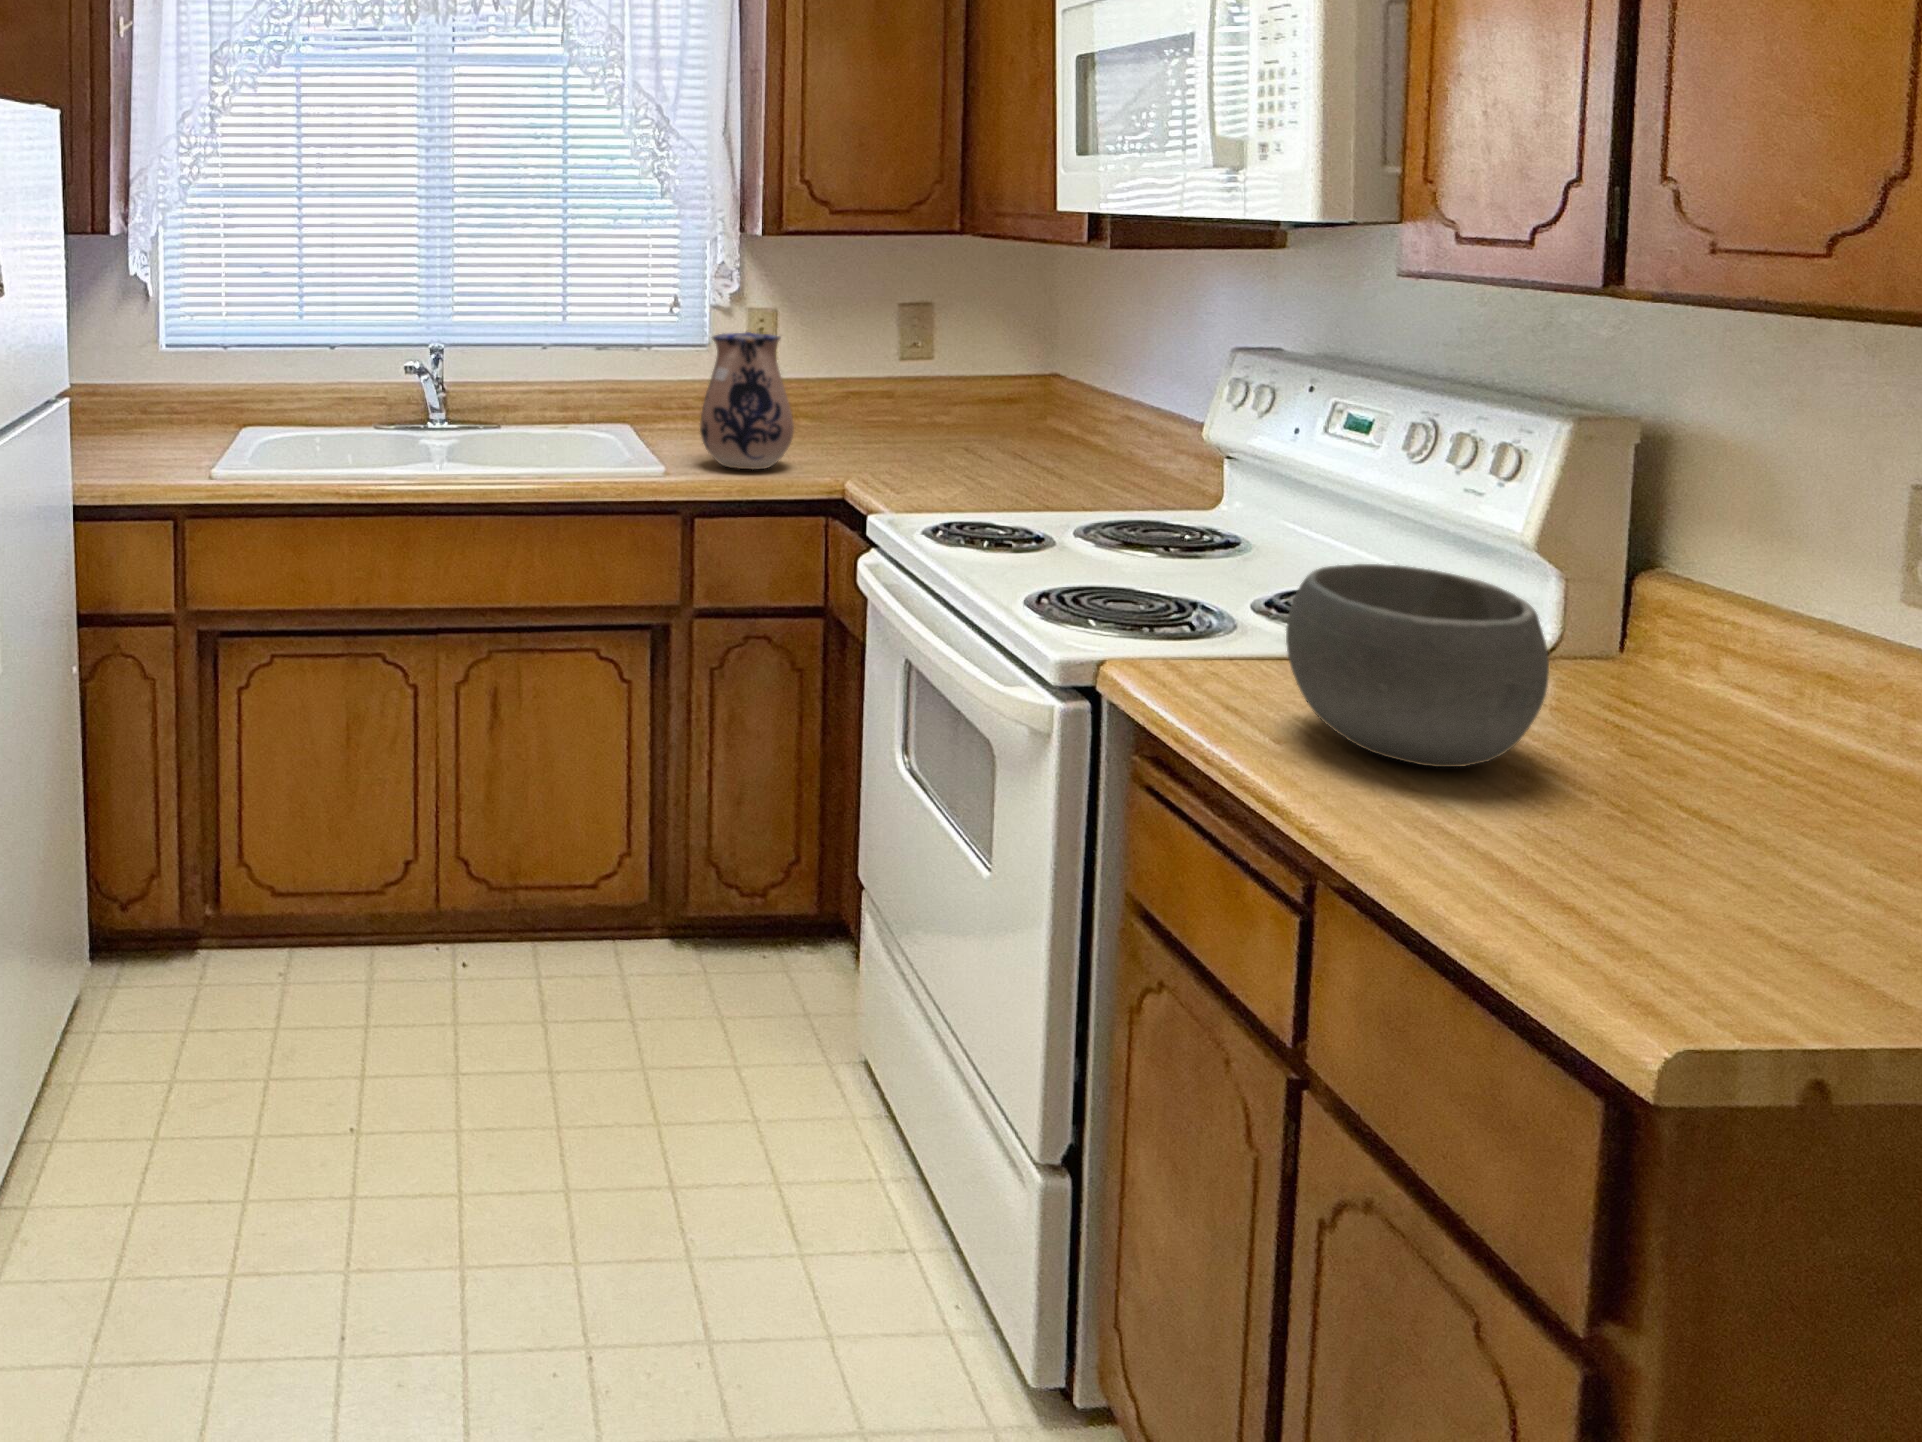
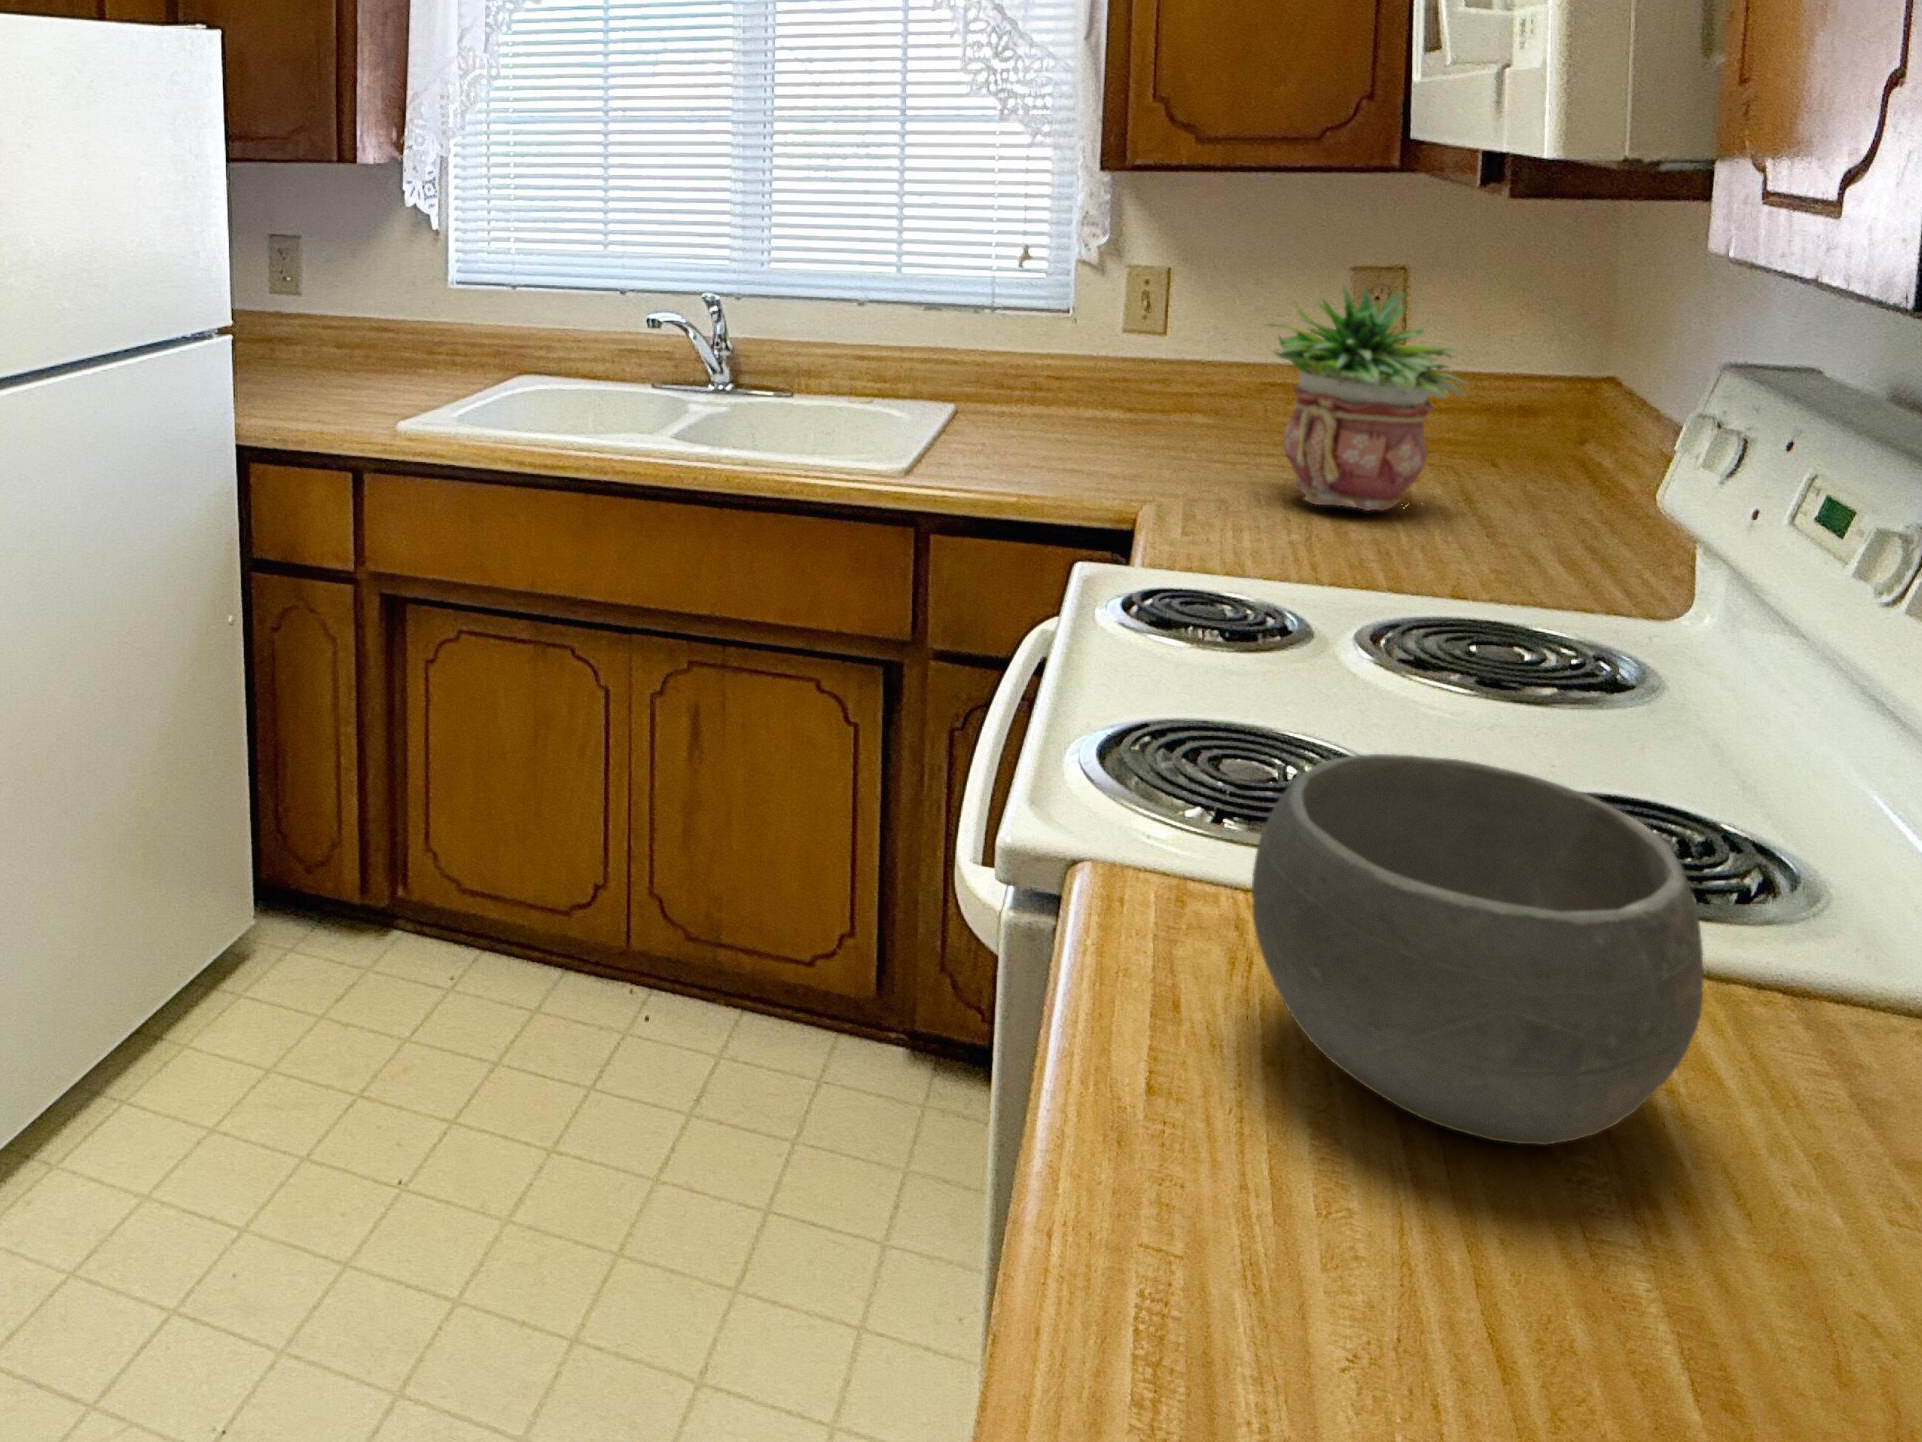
potted plant: none [900,310,1035,469] -> present [1265,287,1466,511]
ceramic pitcher: present [700,332,794,469] -> none [973,300,1099,479]

